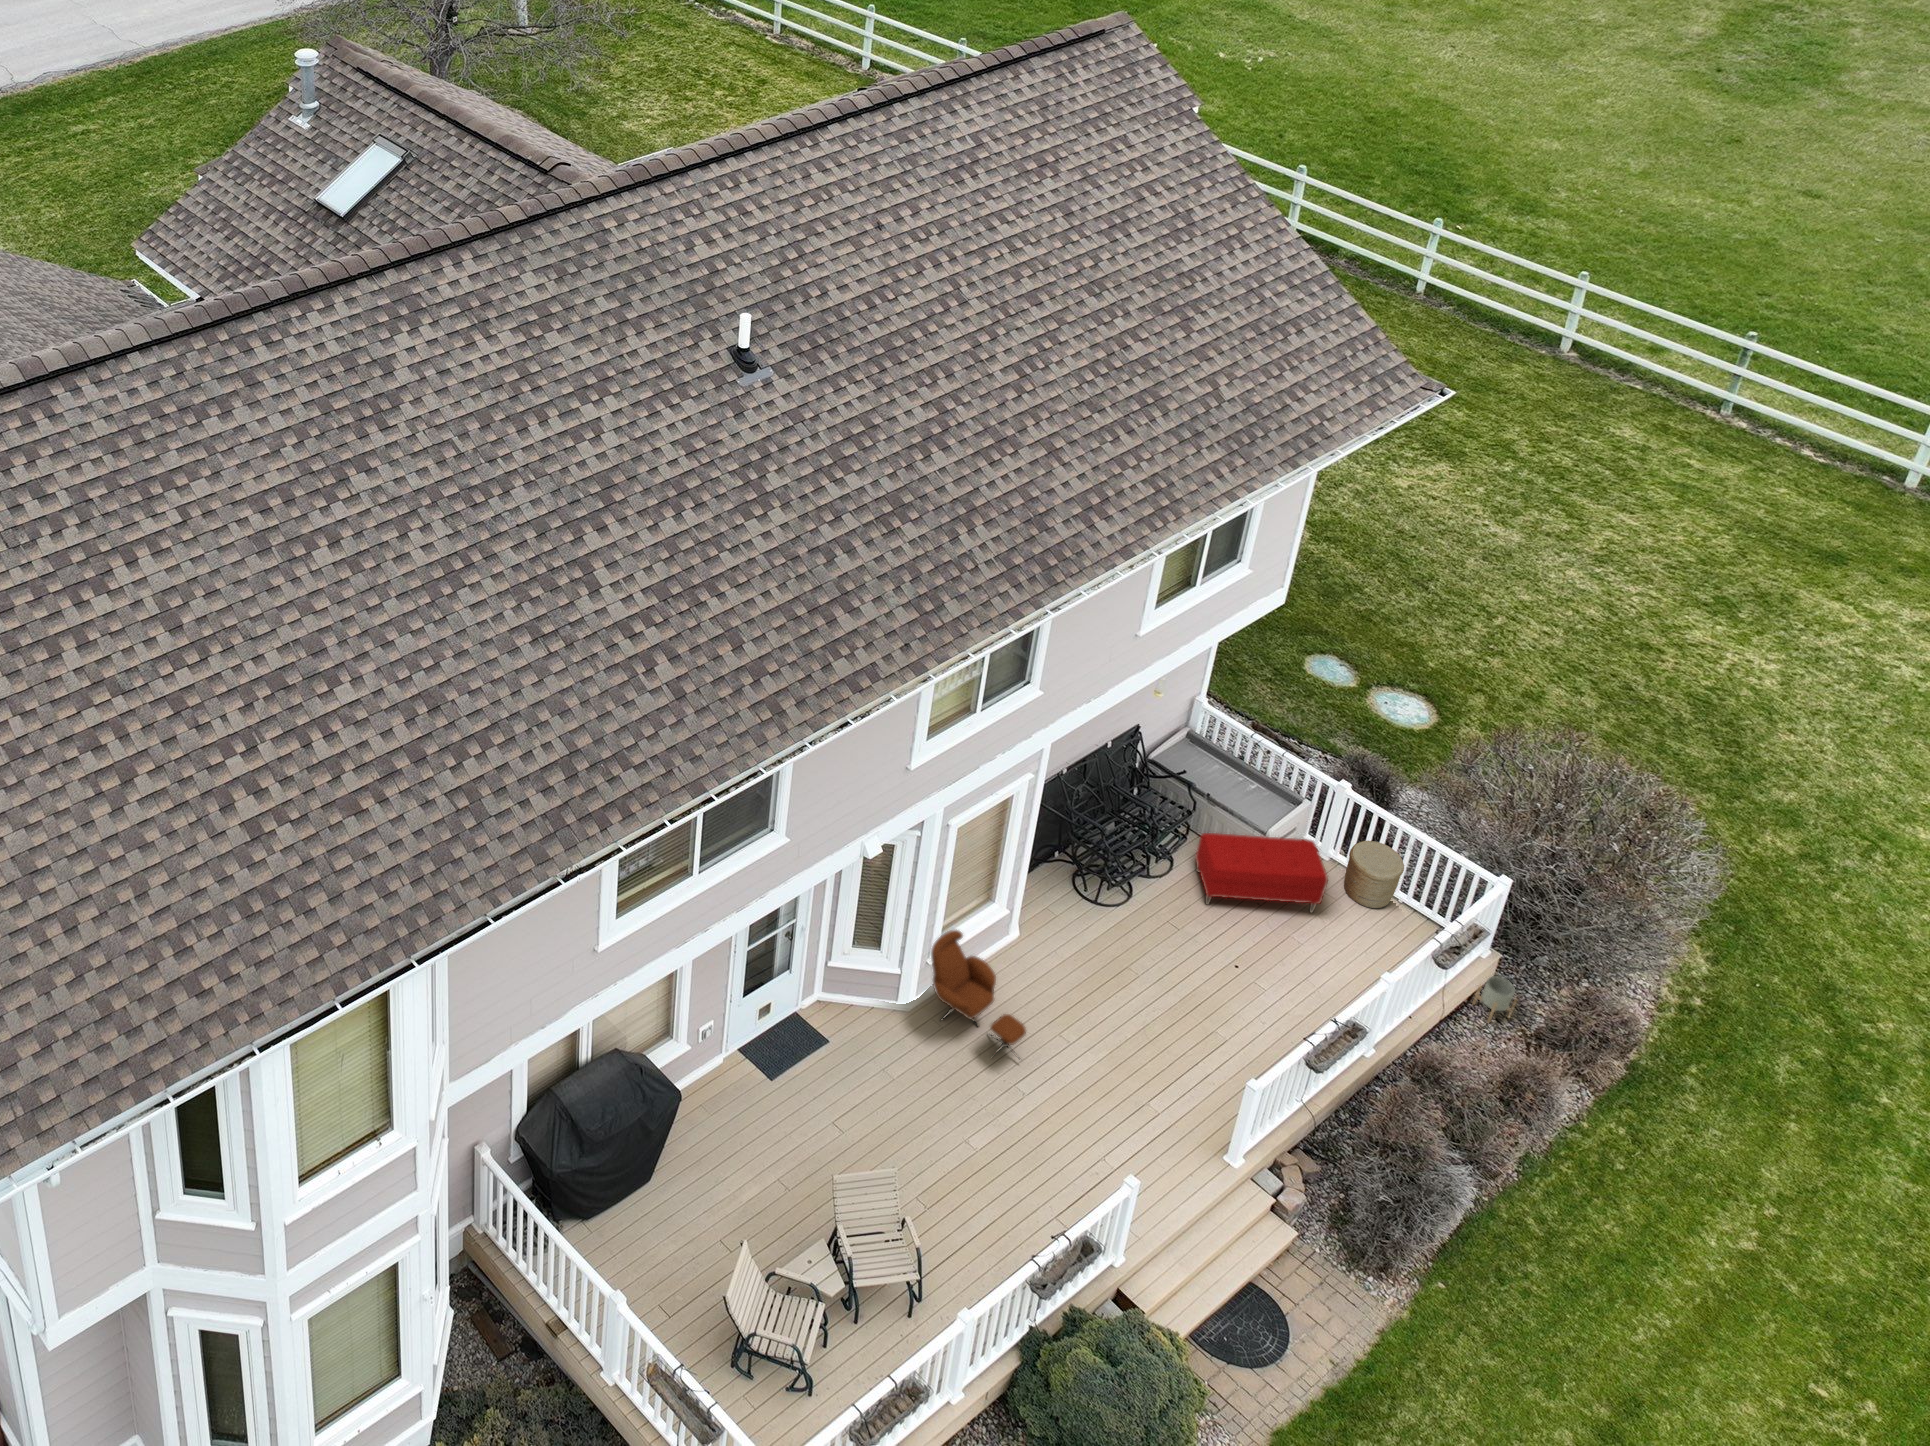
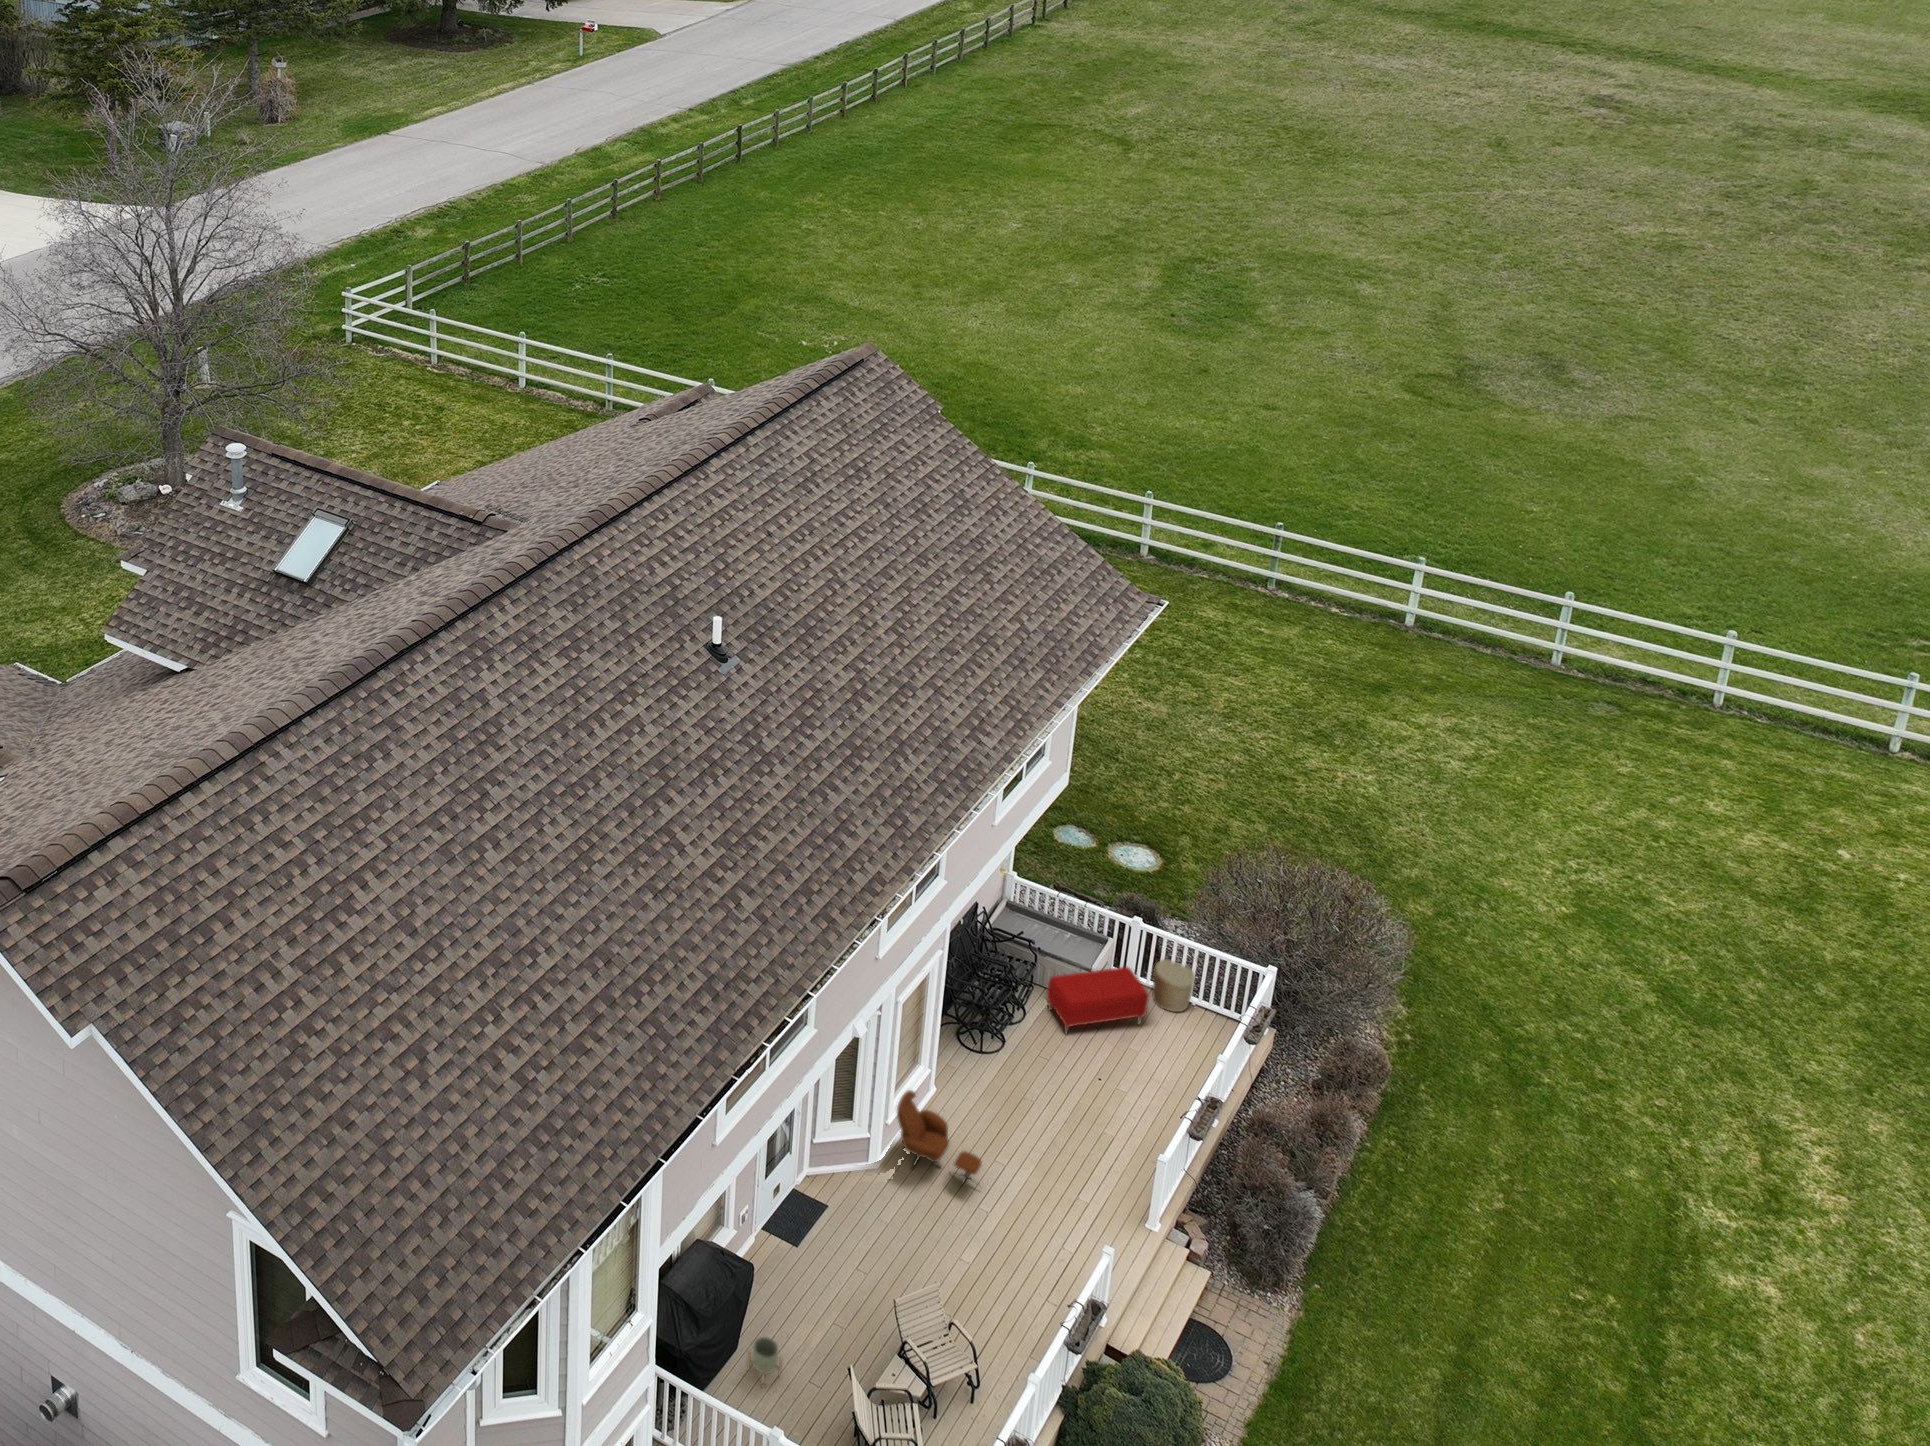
planter: present [1473,976,1517,1022] -> present [747,1337,782,1386]

